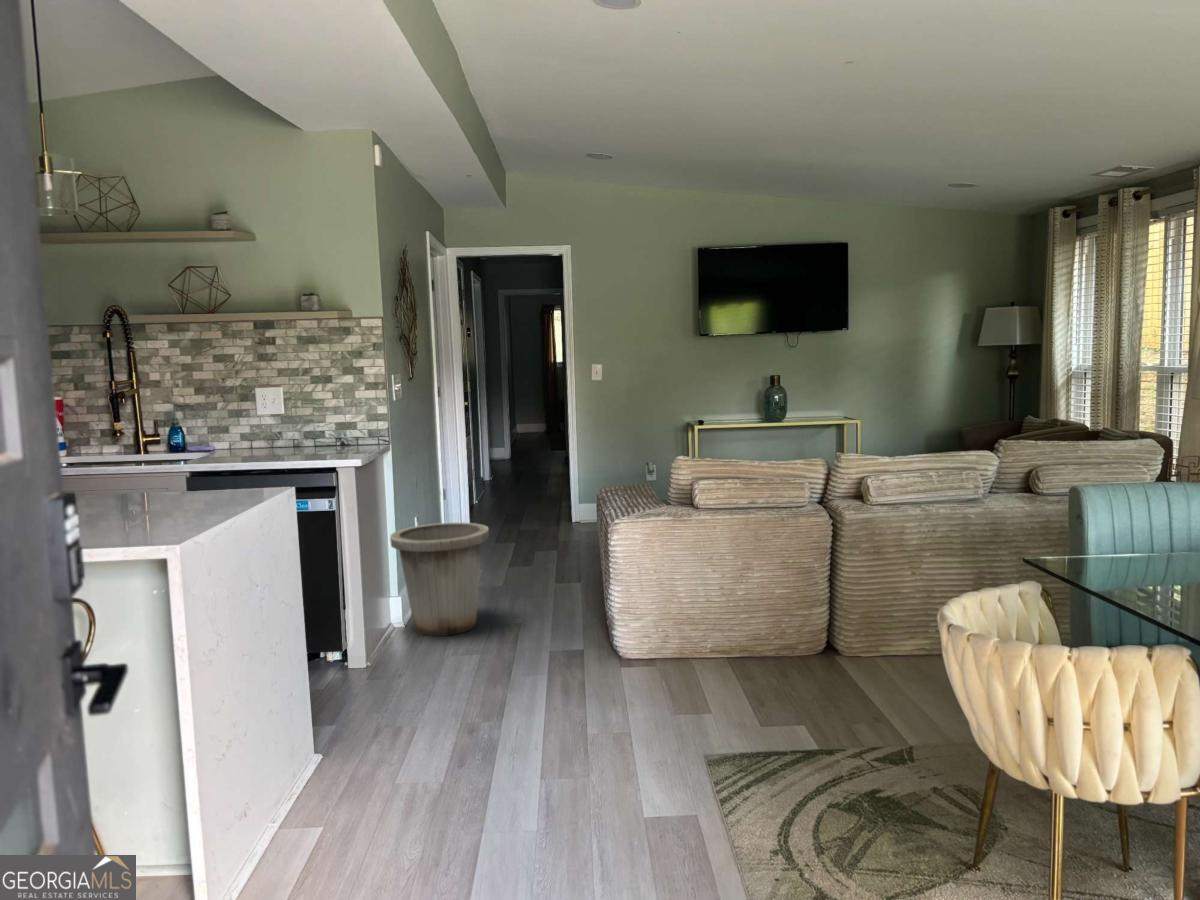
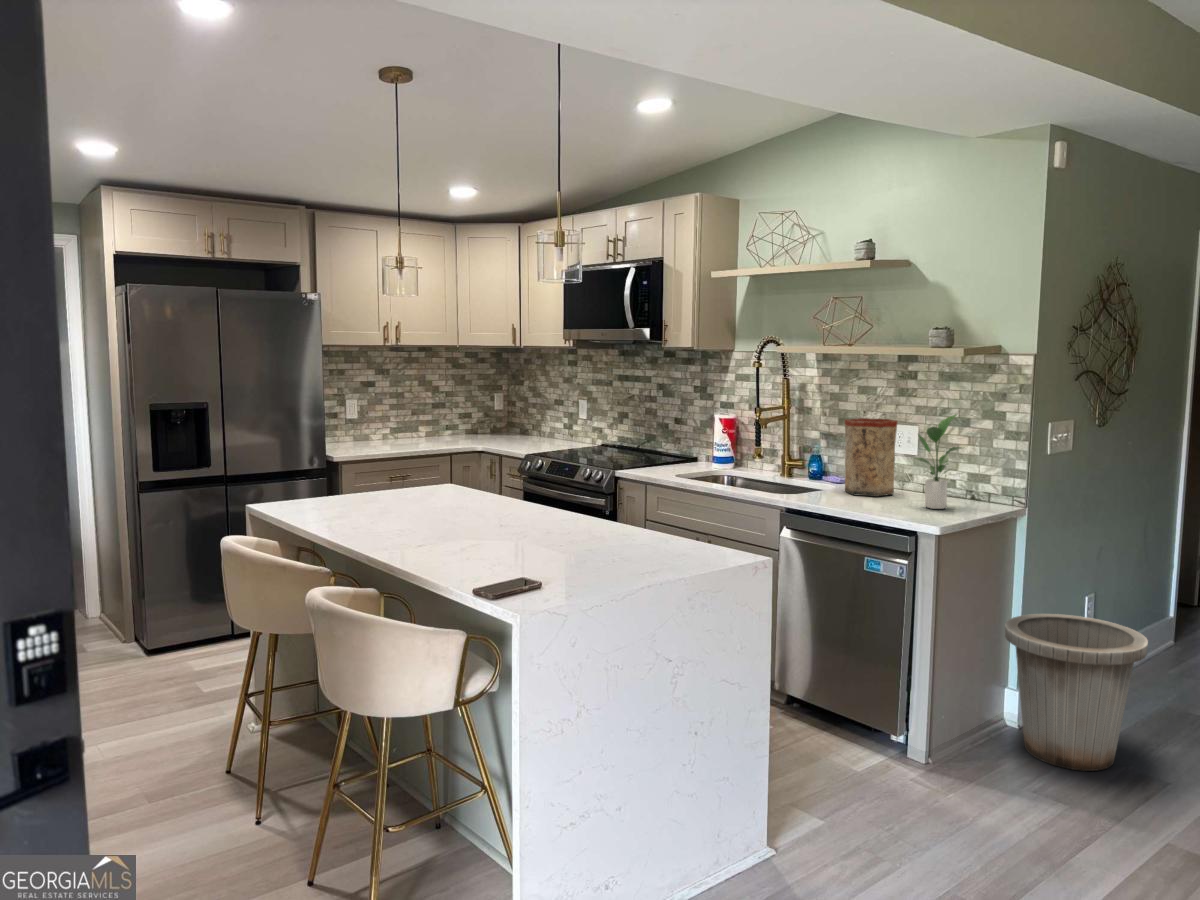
potted plant: none [304,368,349,452] -> present [915,414,961,509]
vase: none [221,381,277,454] -> present [845,418,897,497]

